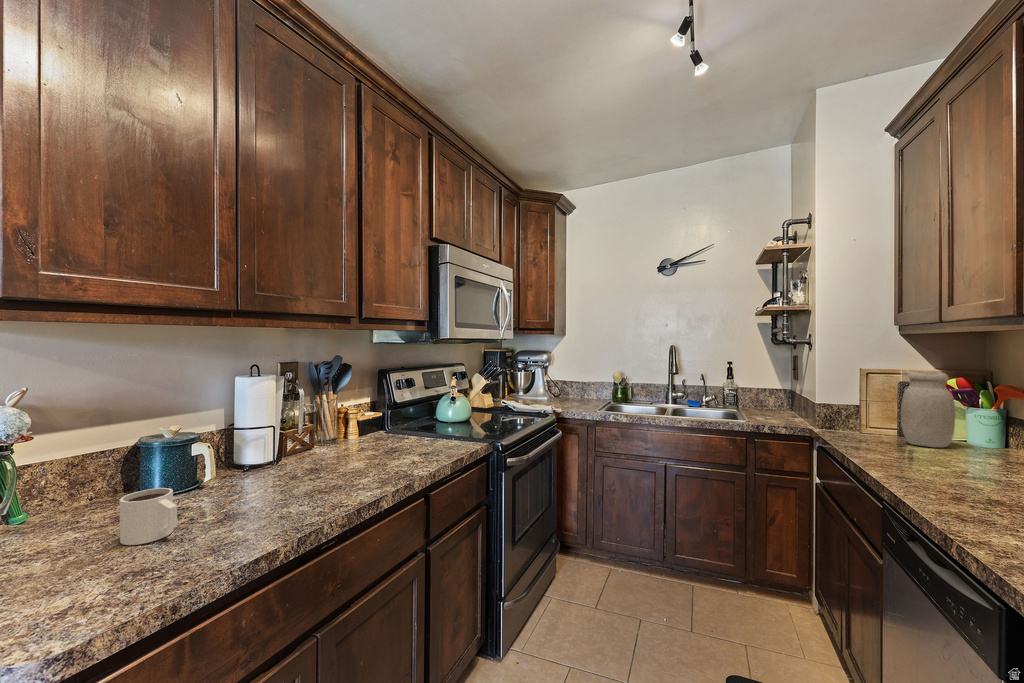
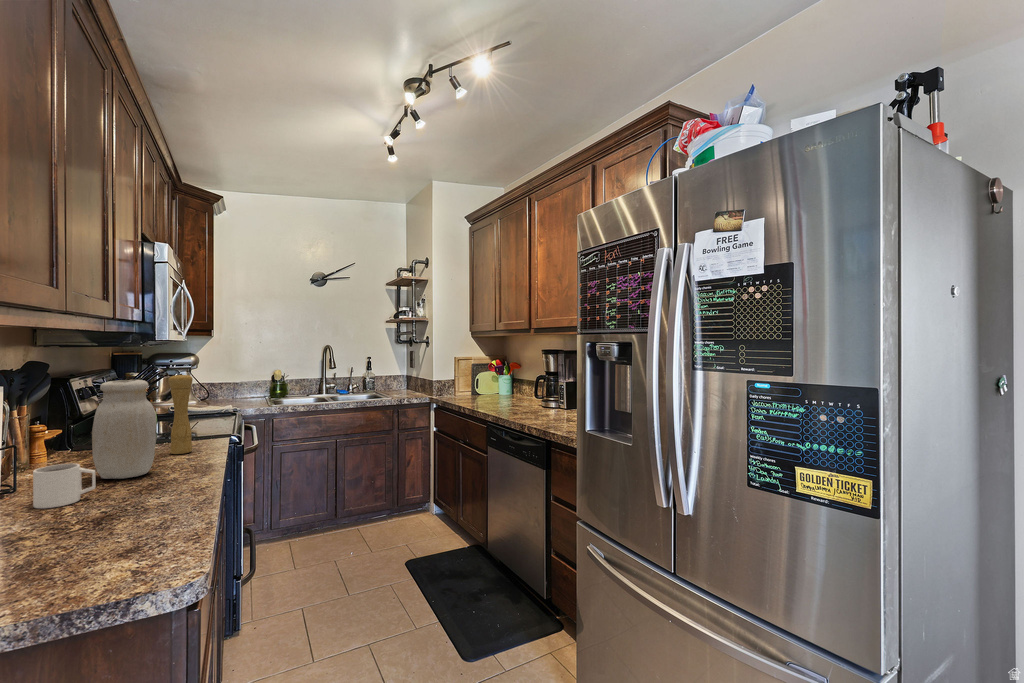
jar: present [901,372,956,447] -> present [92,380,156,479]
pepper mill: none [376,382,401,478] -> present [169,374,193,454]

